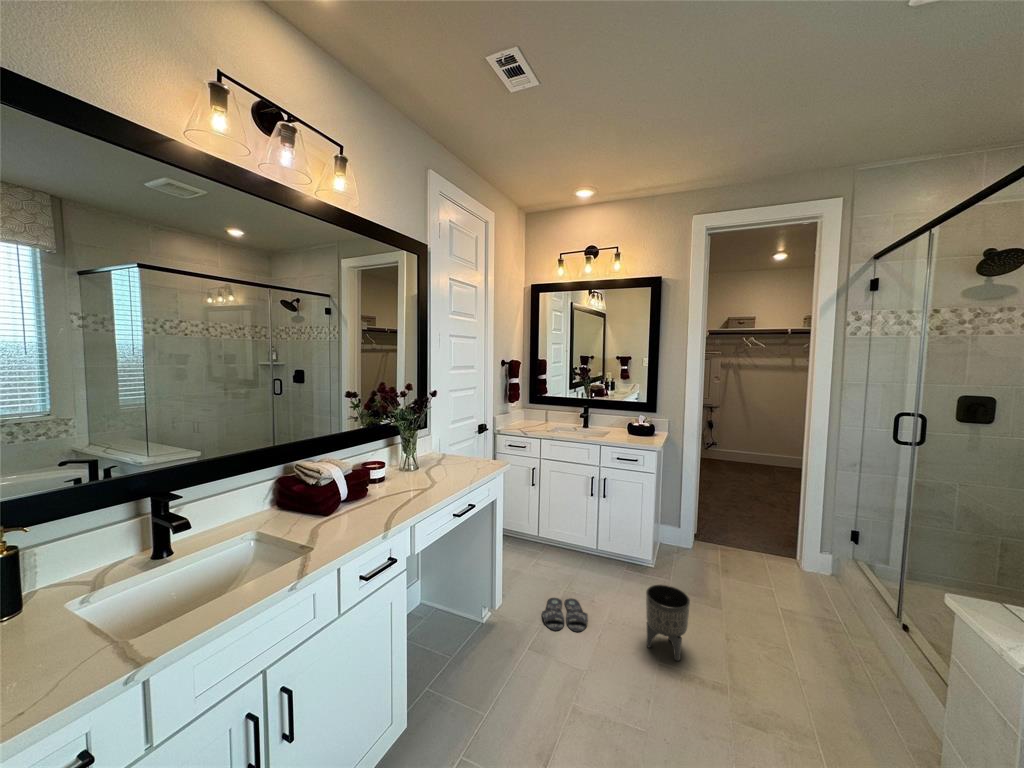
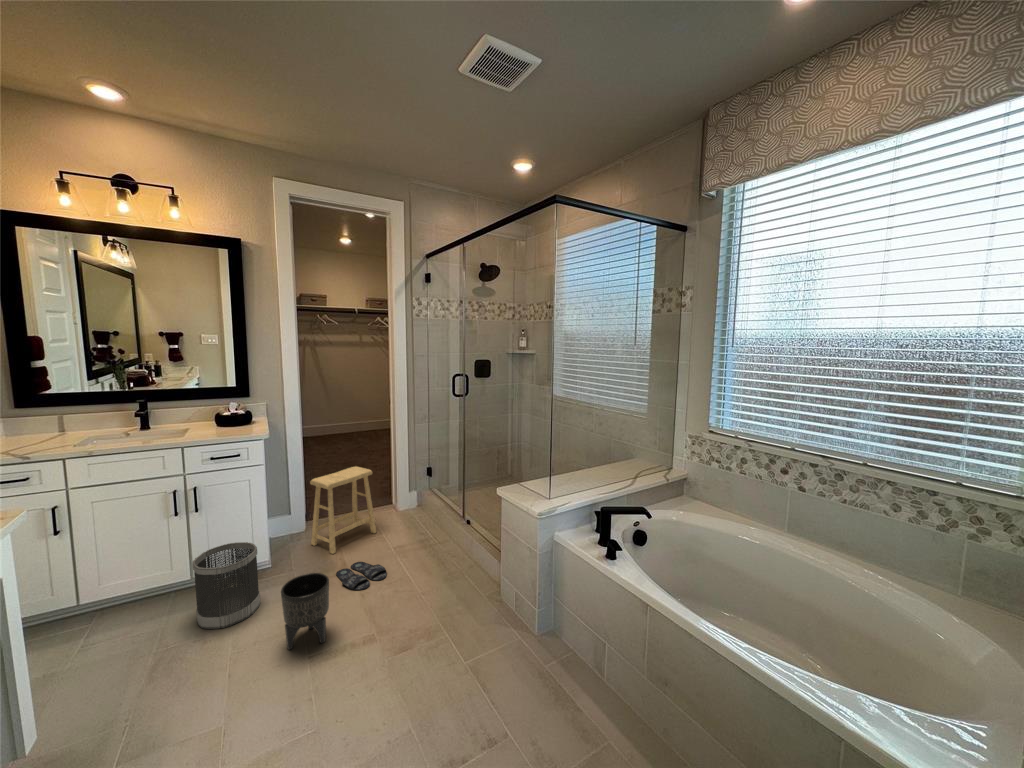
footstool: none [693,500,767,582] -> present [310,467,376,554]
wastebasket: none [594,530,640,600] -> present [193,542,260,629]
slippers: present [542,598,588,632] -> present [336,562,387,590]

